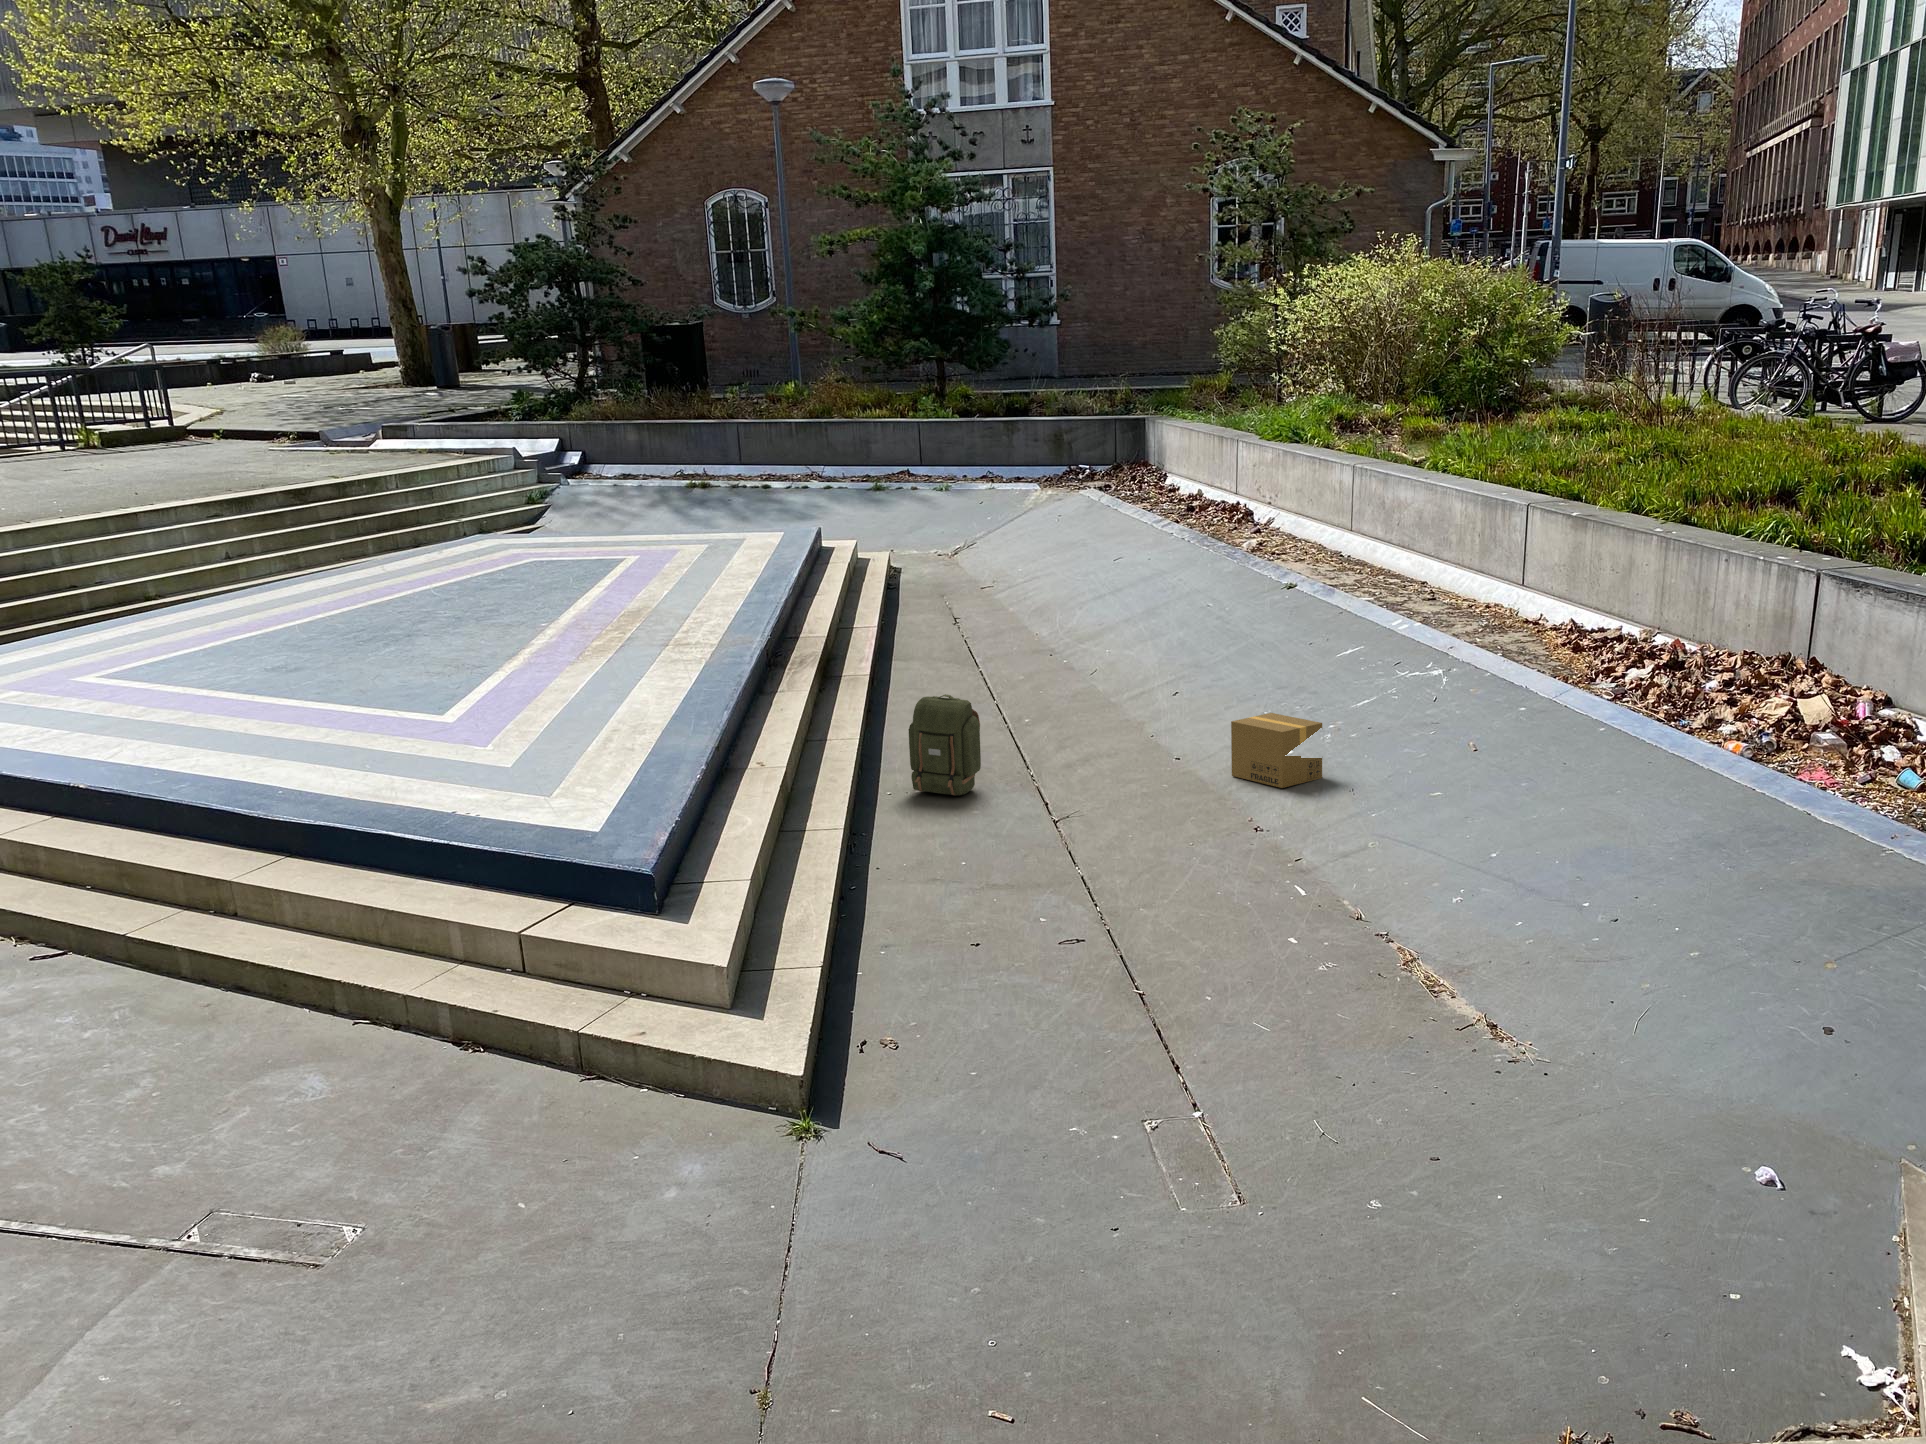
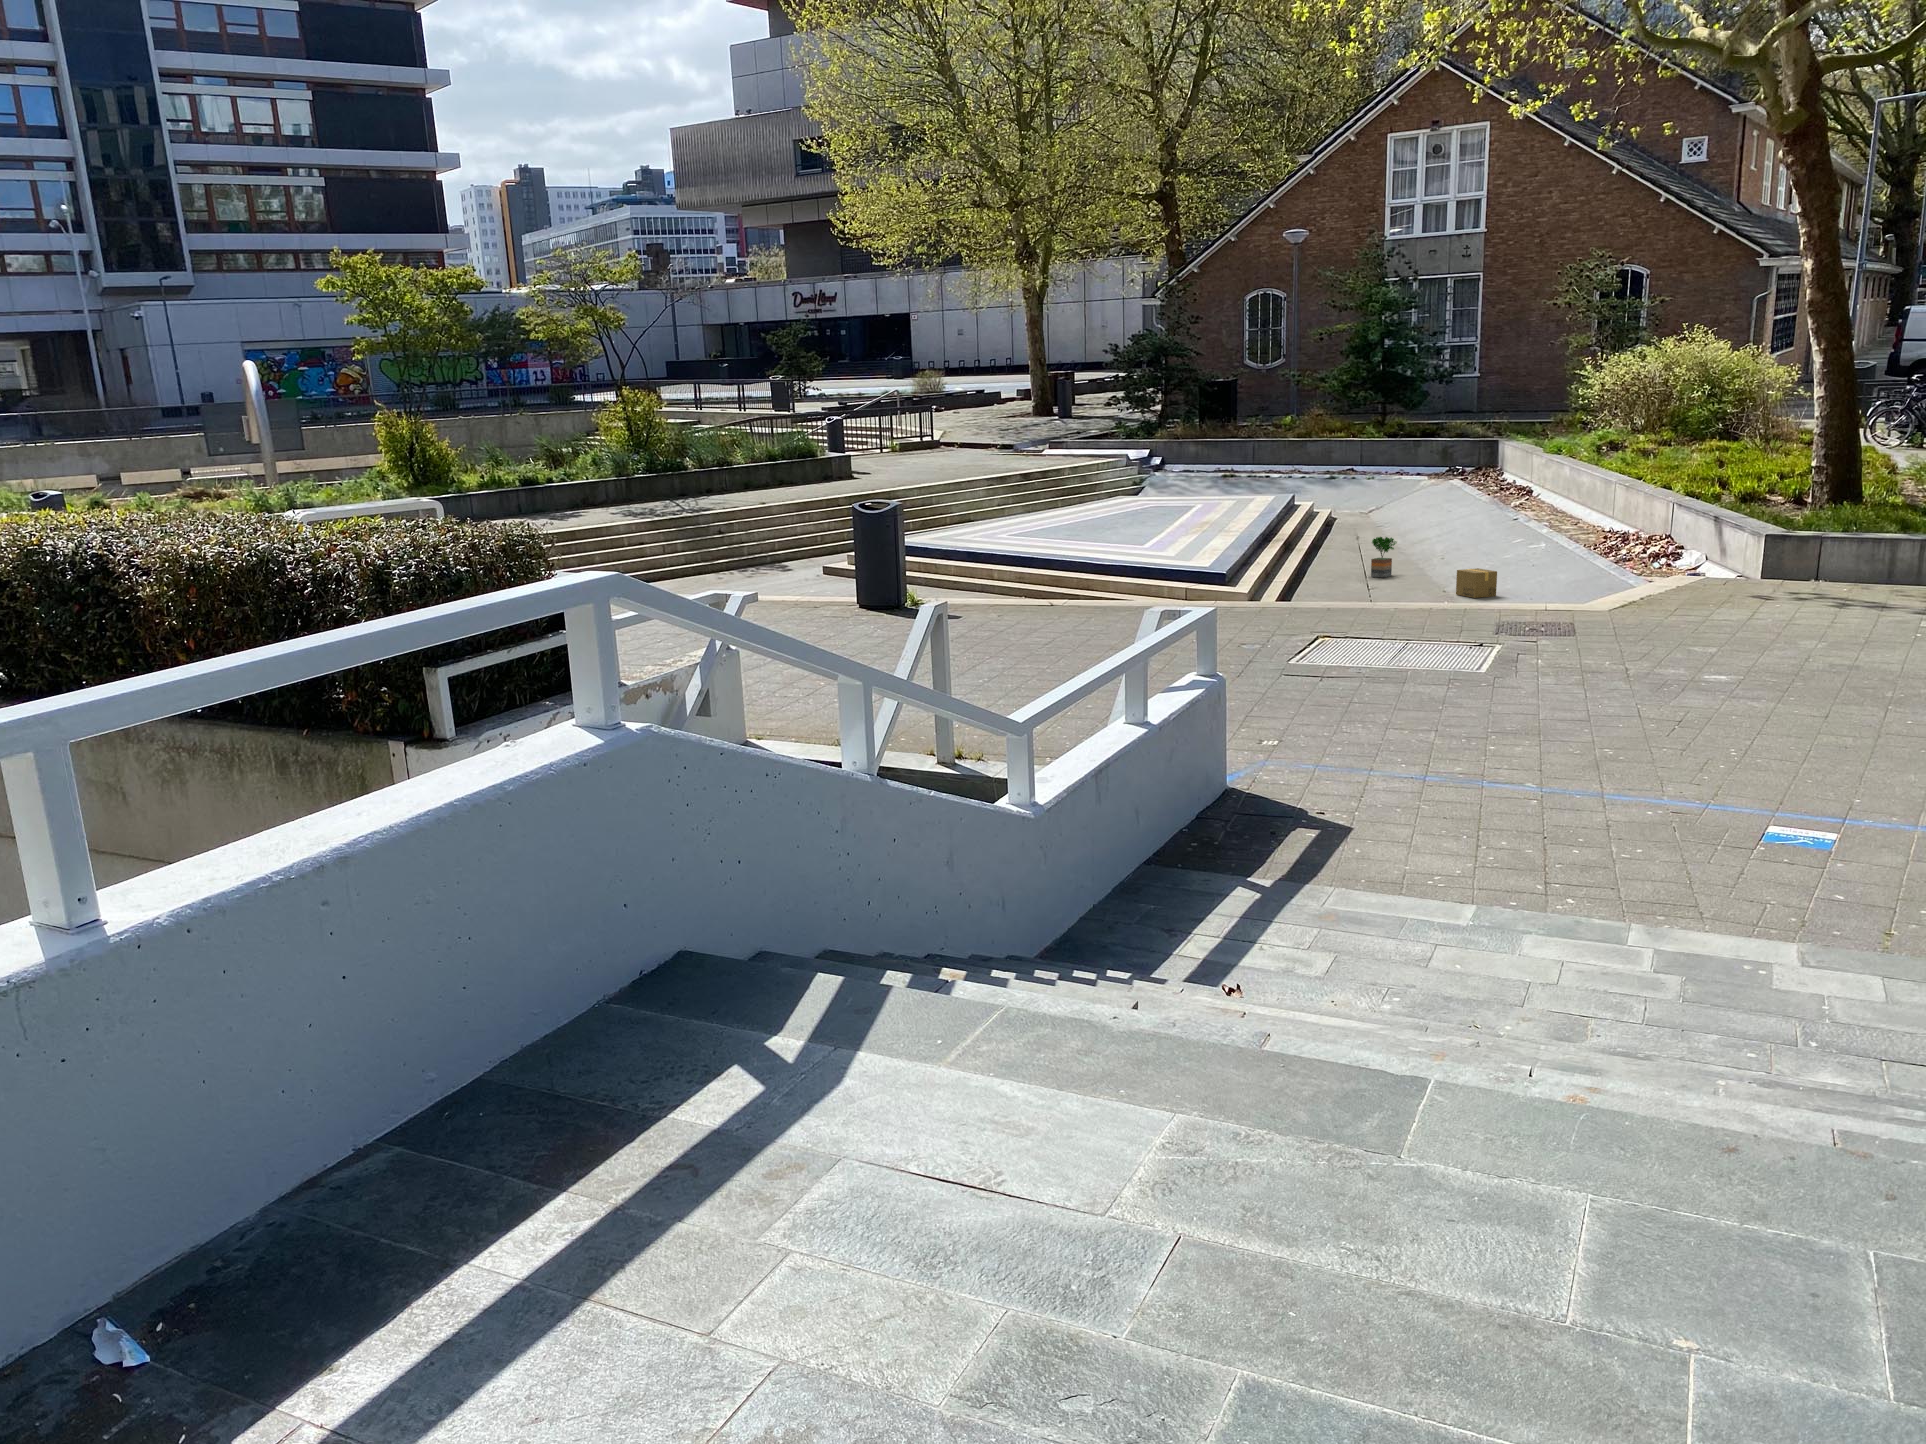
potted tree: none [1013,632,1070,722] -> present [1371,537,1397,577]
backpack: present [908,694,981,795] -> none [1313,554,1345,597]

